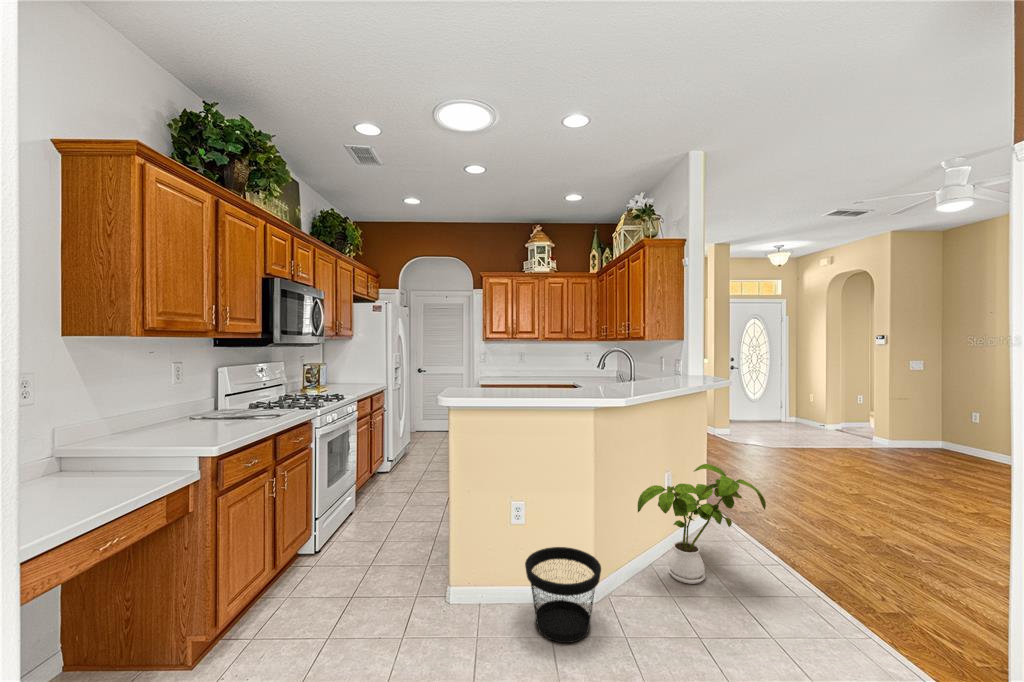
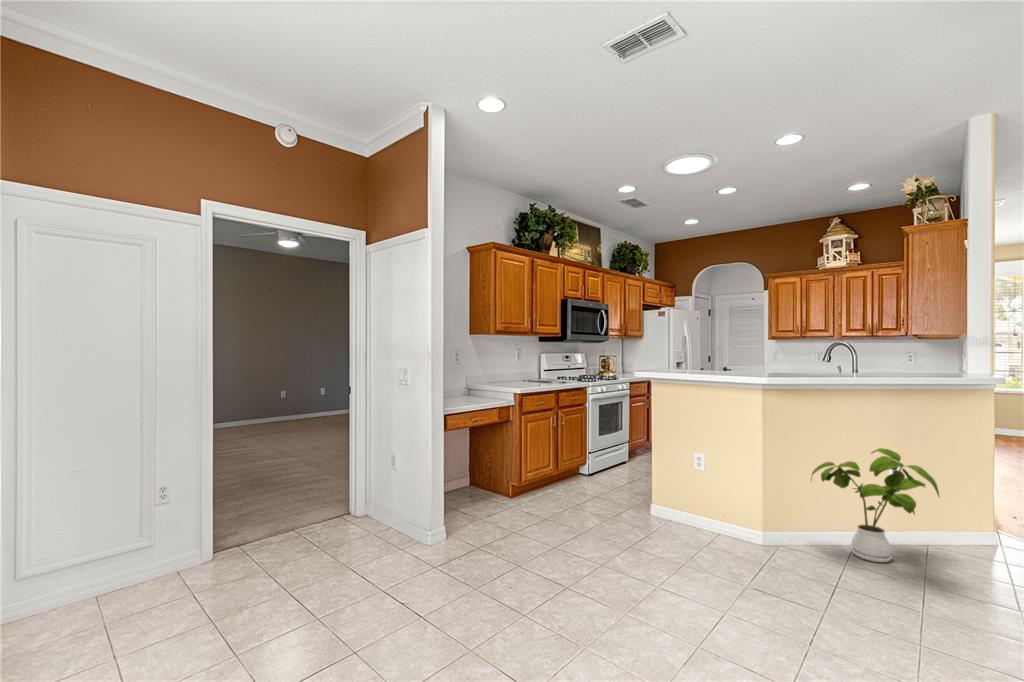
wastebasket: present [525,547,601,643] -> none [685,488,745,549]

